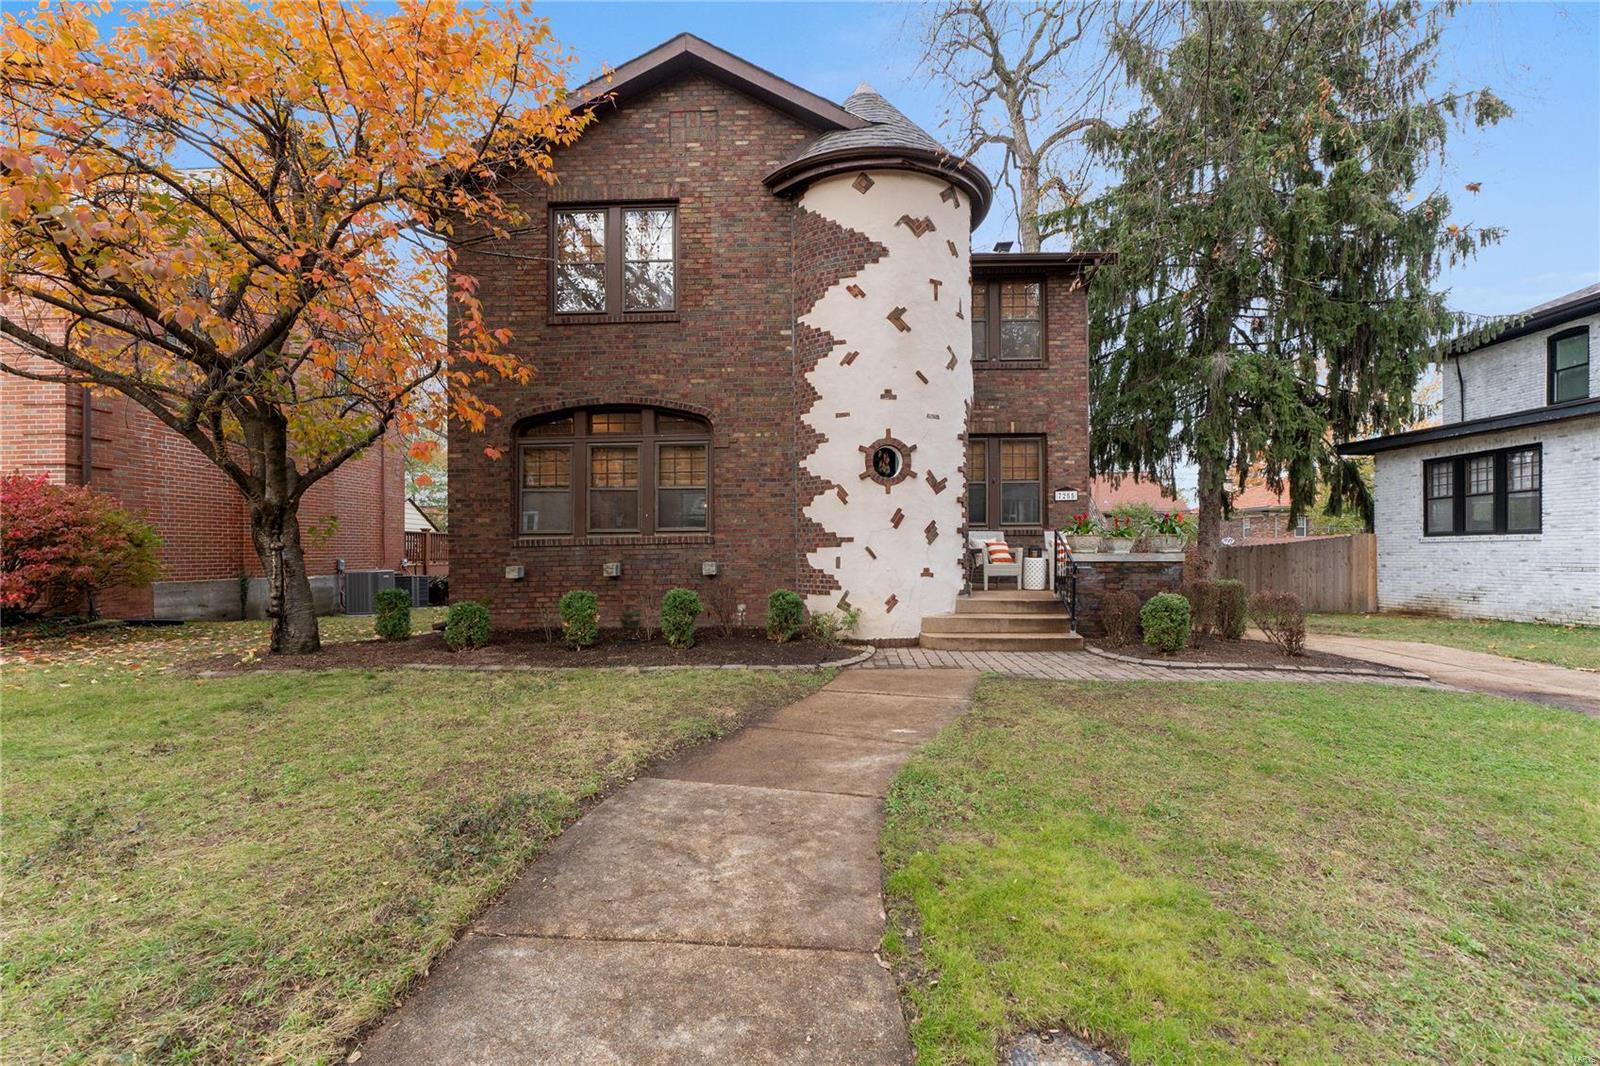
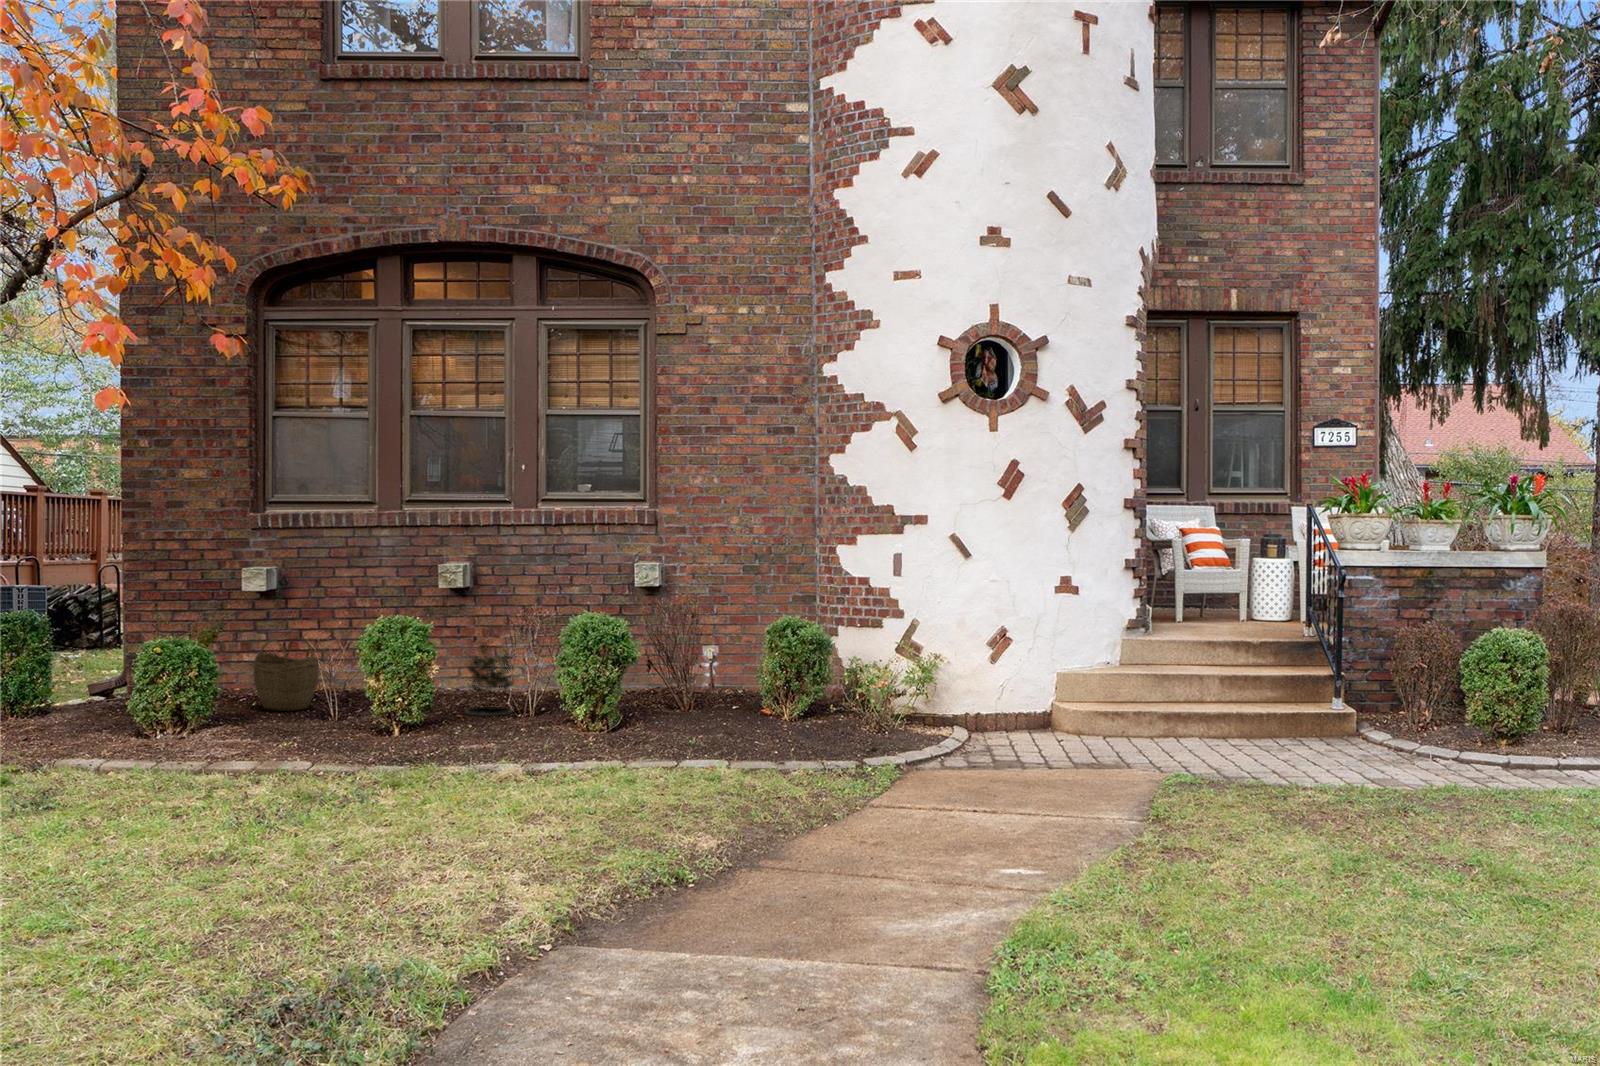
woven basket: none [511,604,544,642] -> present [254,637,319,711]

